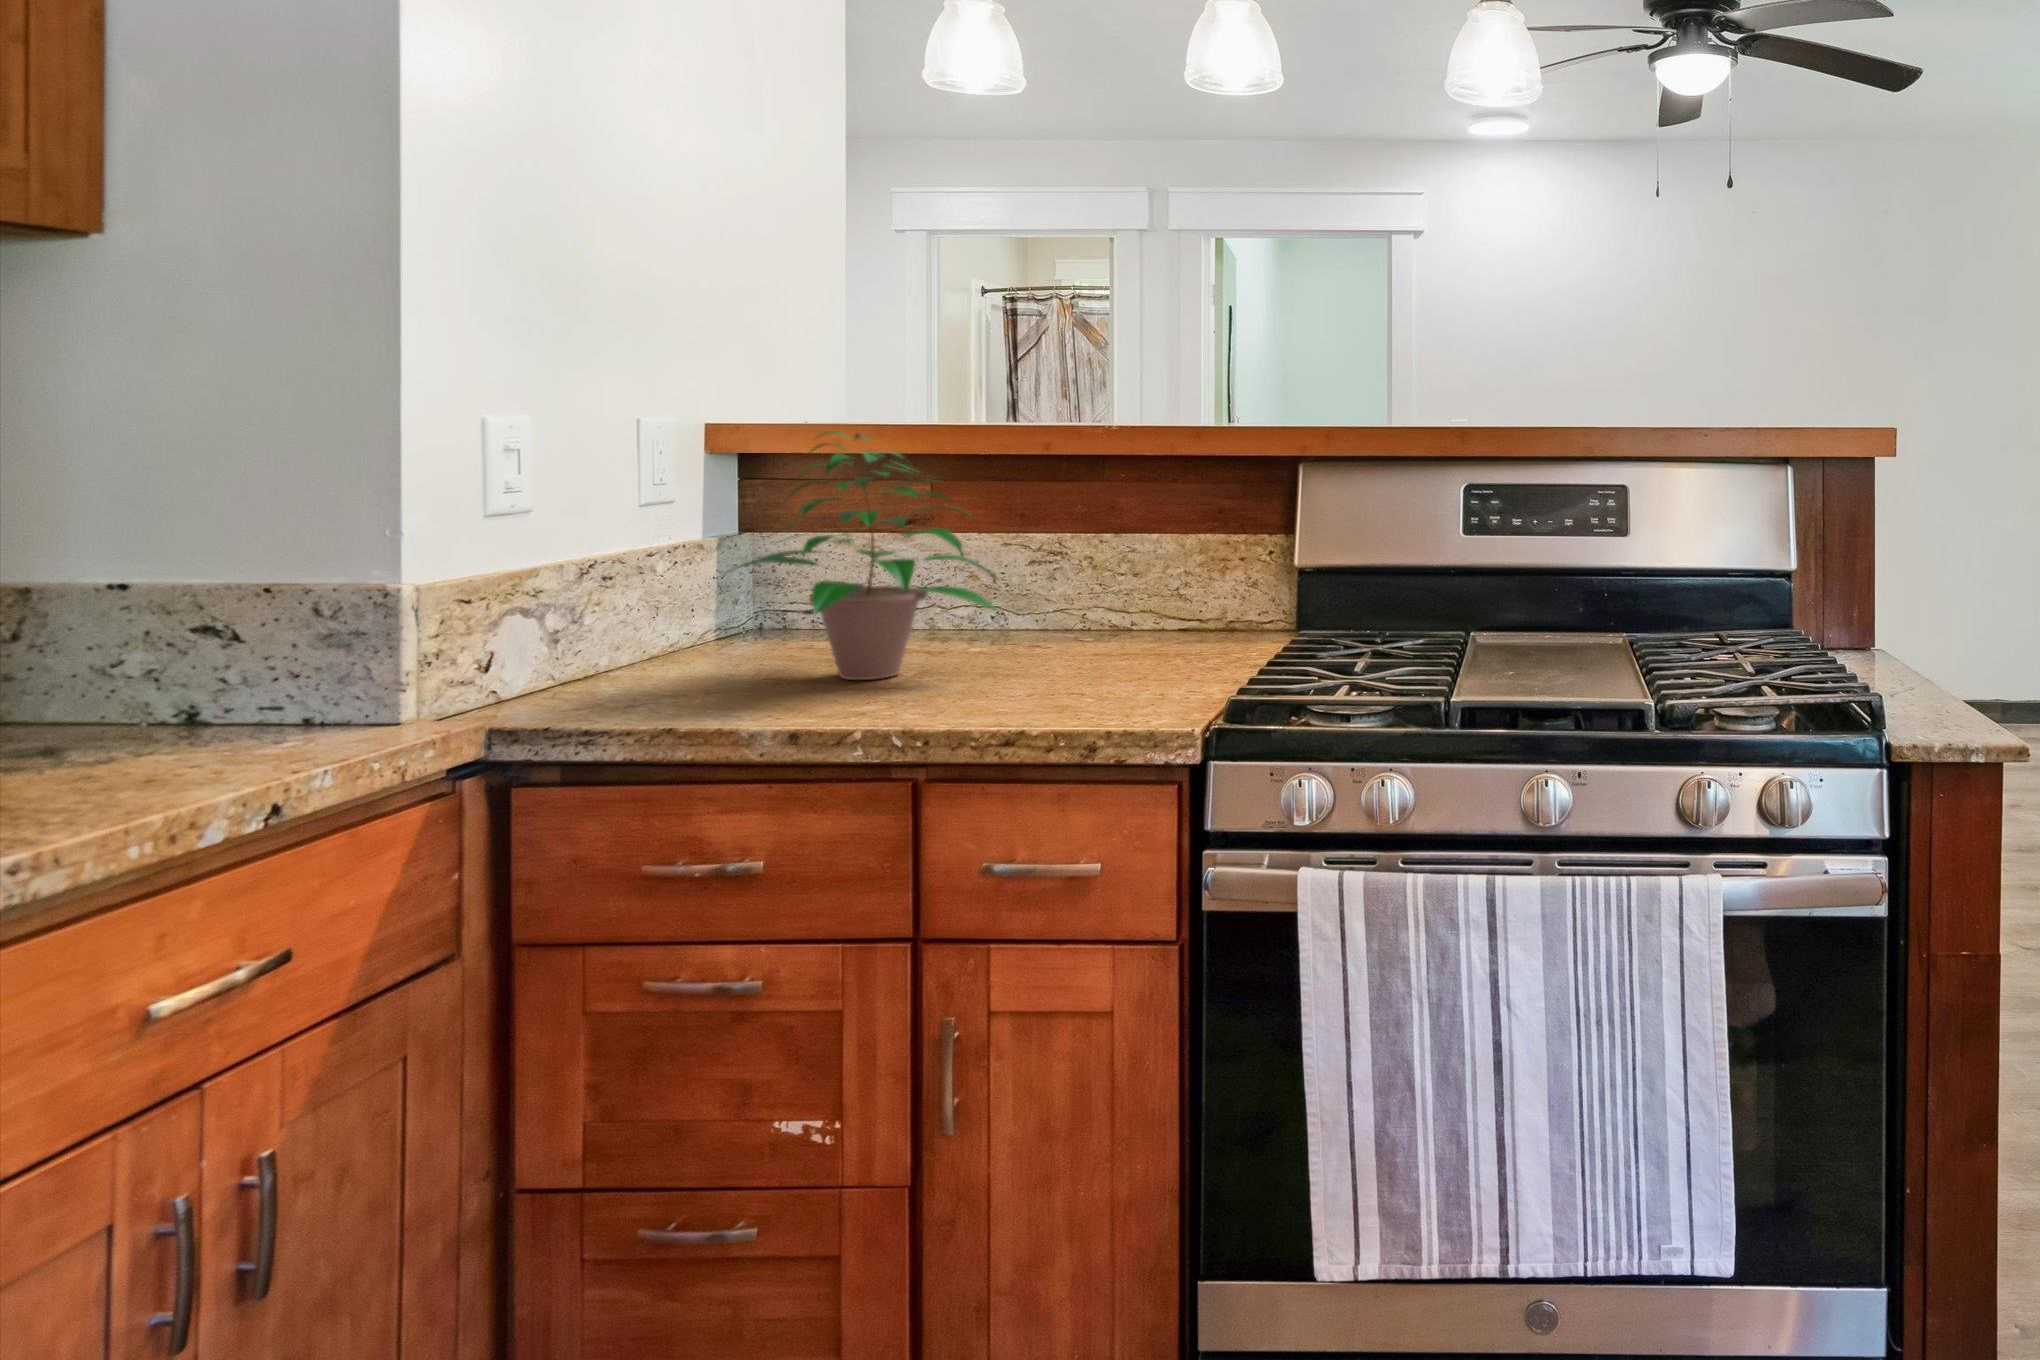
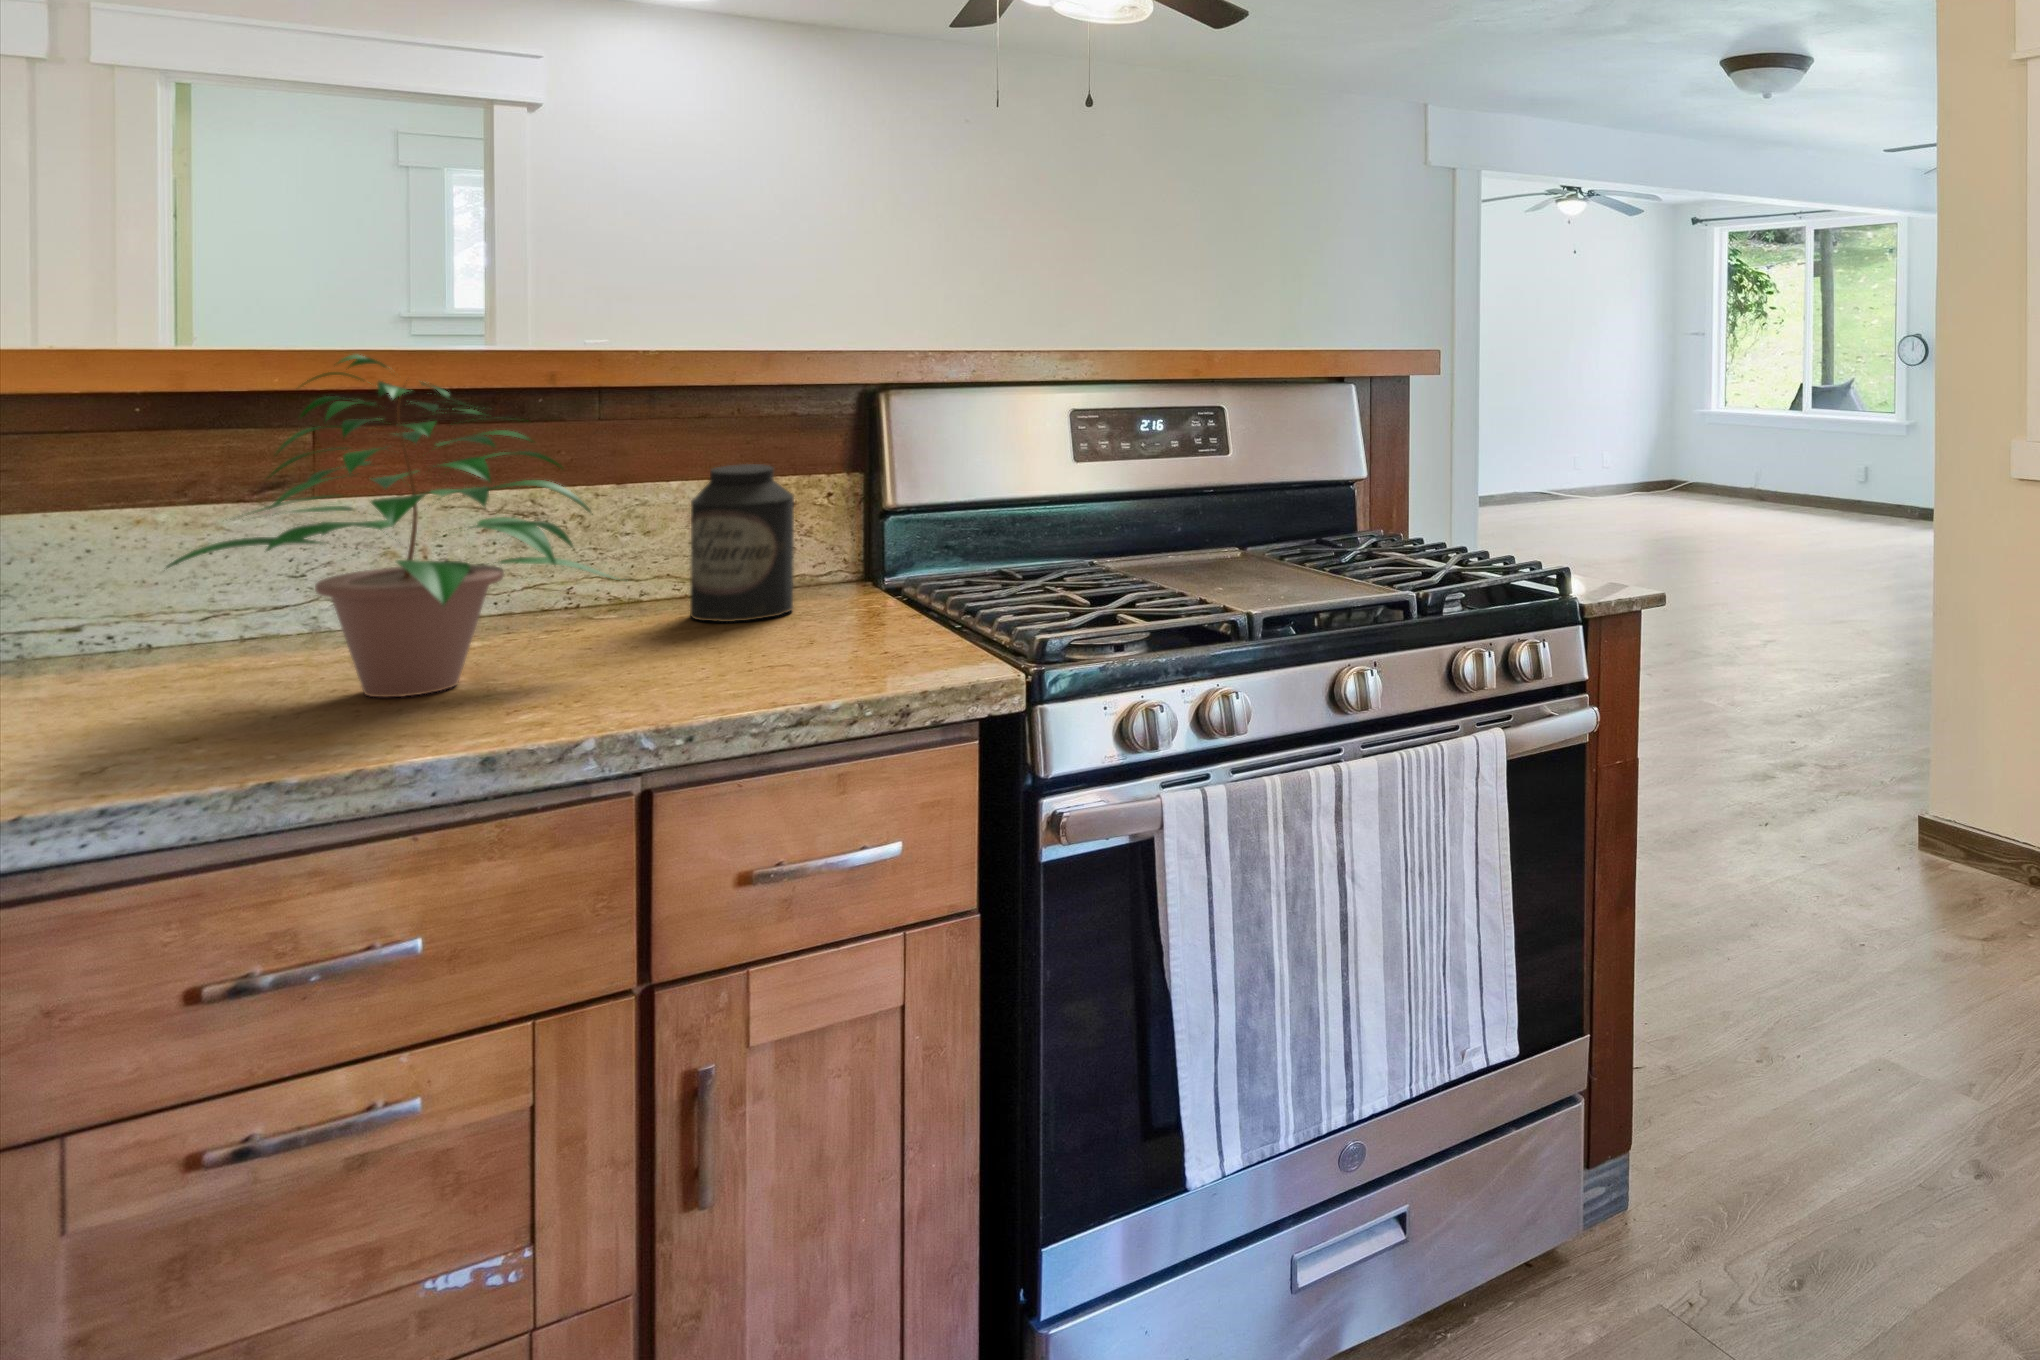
canister: none [1119,525,1198,656] -> present [690,464,794,622]

